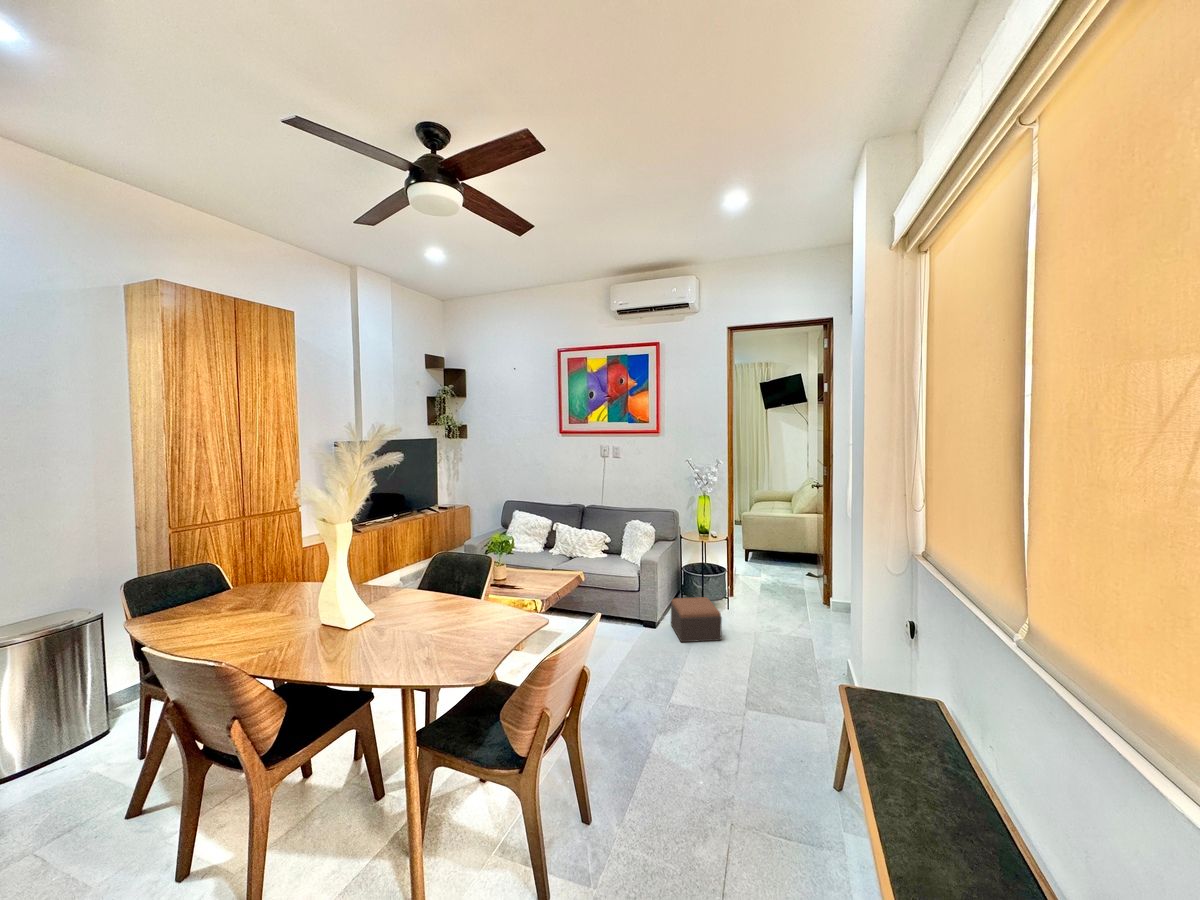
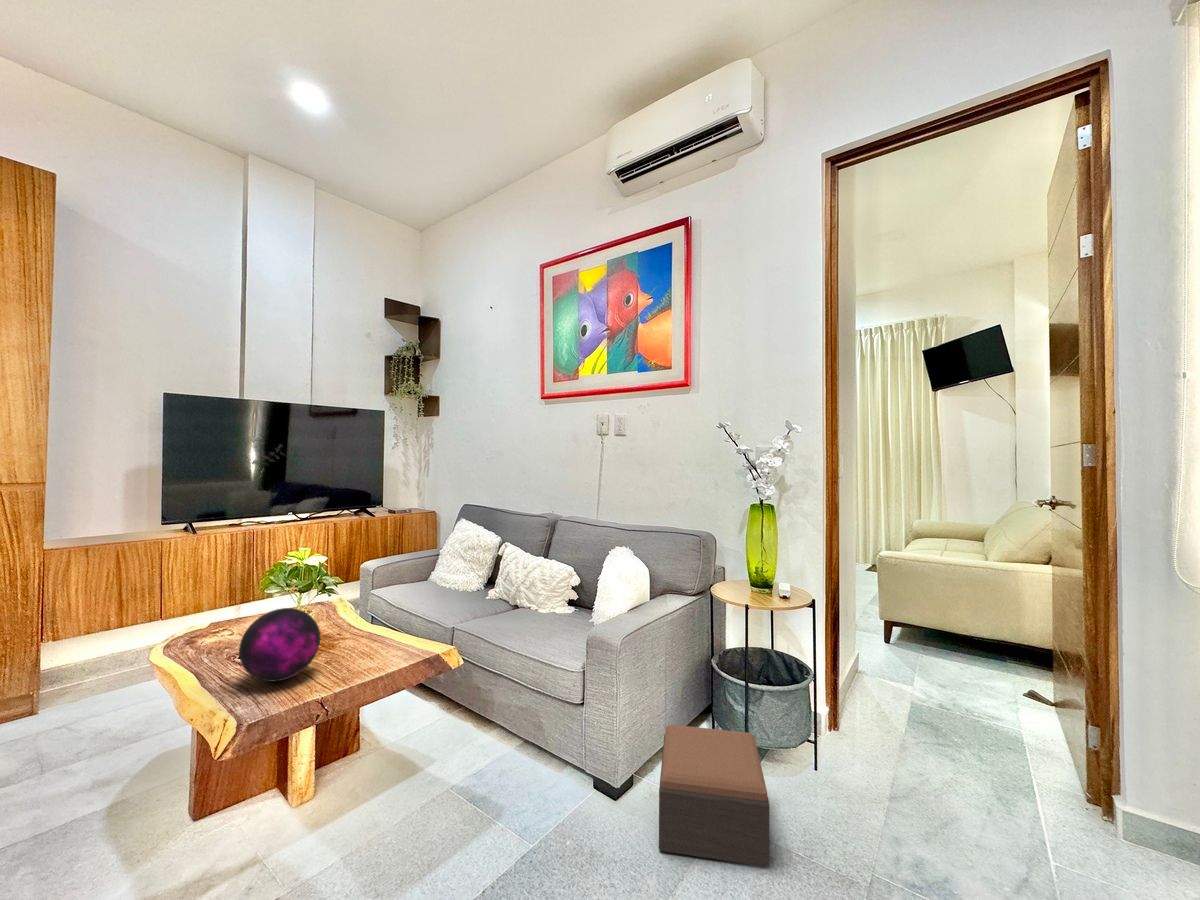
decorative orb: none [507,563,538,594] -> present [239,608,320,682]

